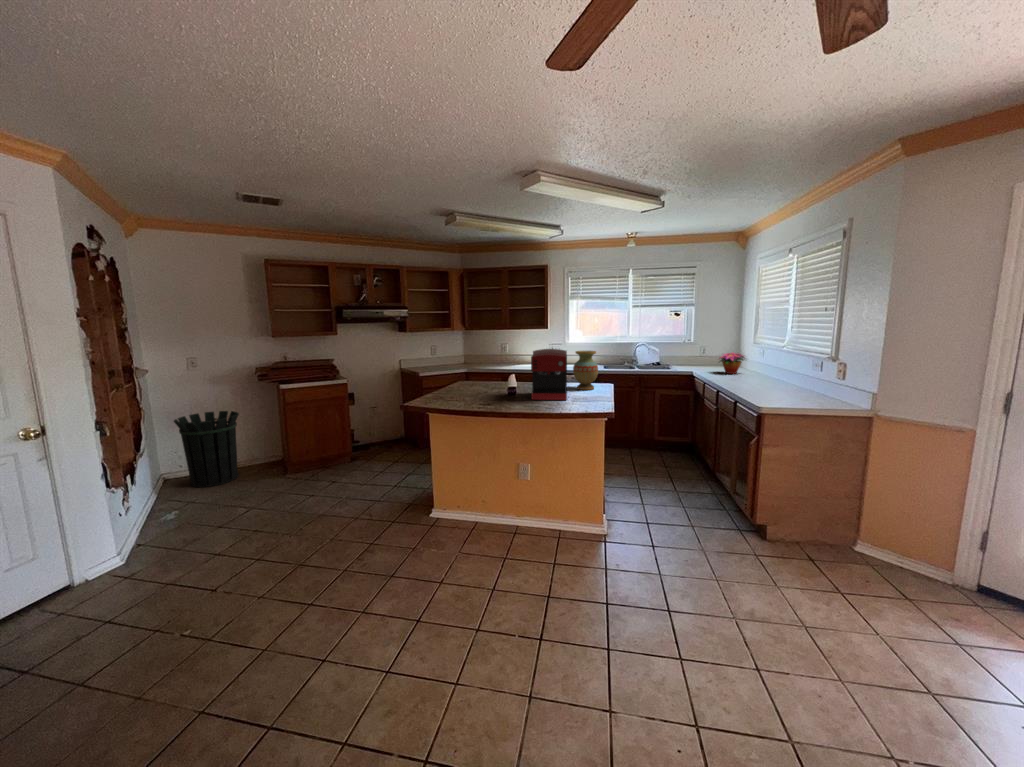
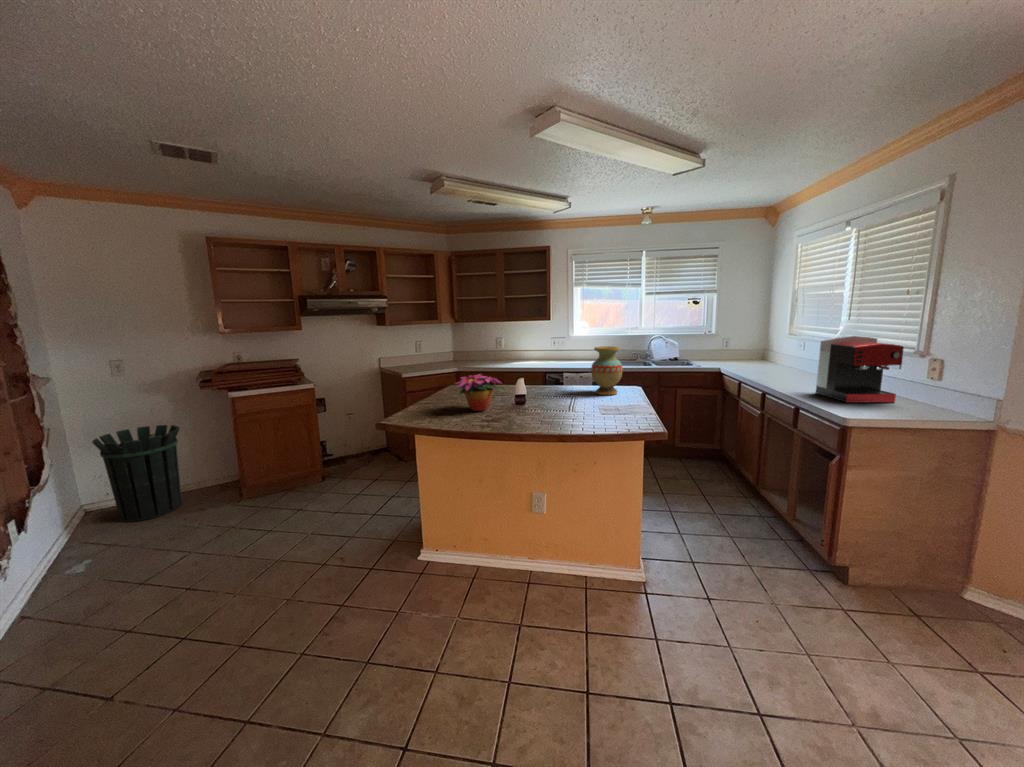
coffee maker: present [531,349,567,400] -> present [816,336,904,403]
flower arrangement: present [719,353,745,374] -> present [457,374,499,411]

